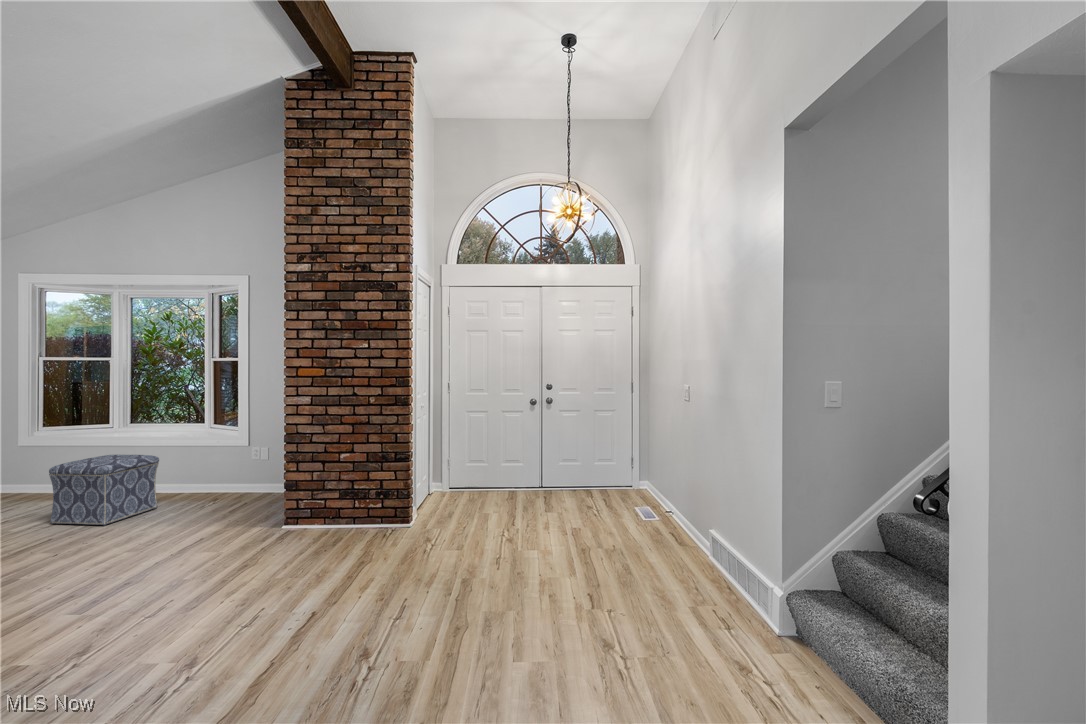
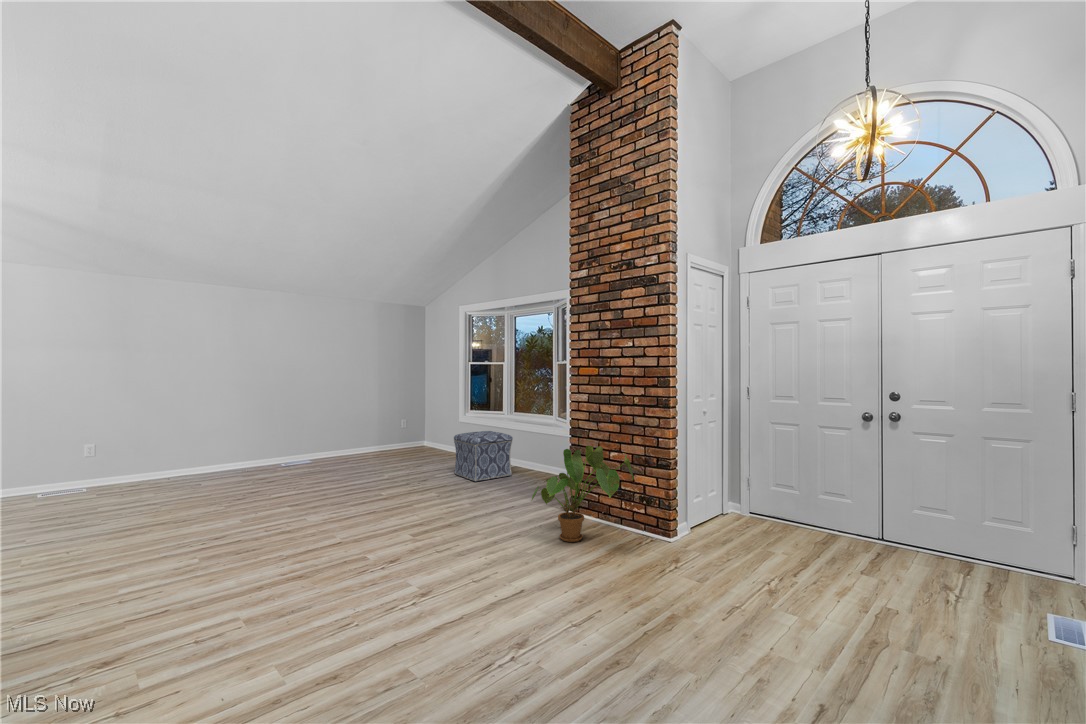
house plant: none [265,449,375,553] -> present [532,446,634,542]

